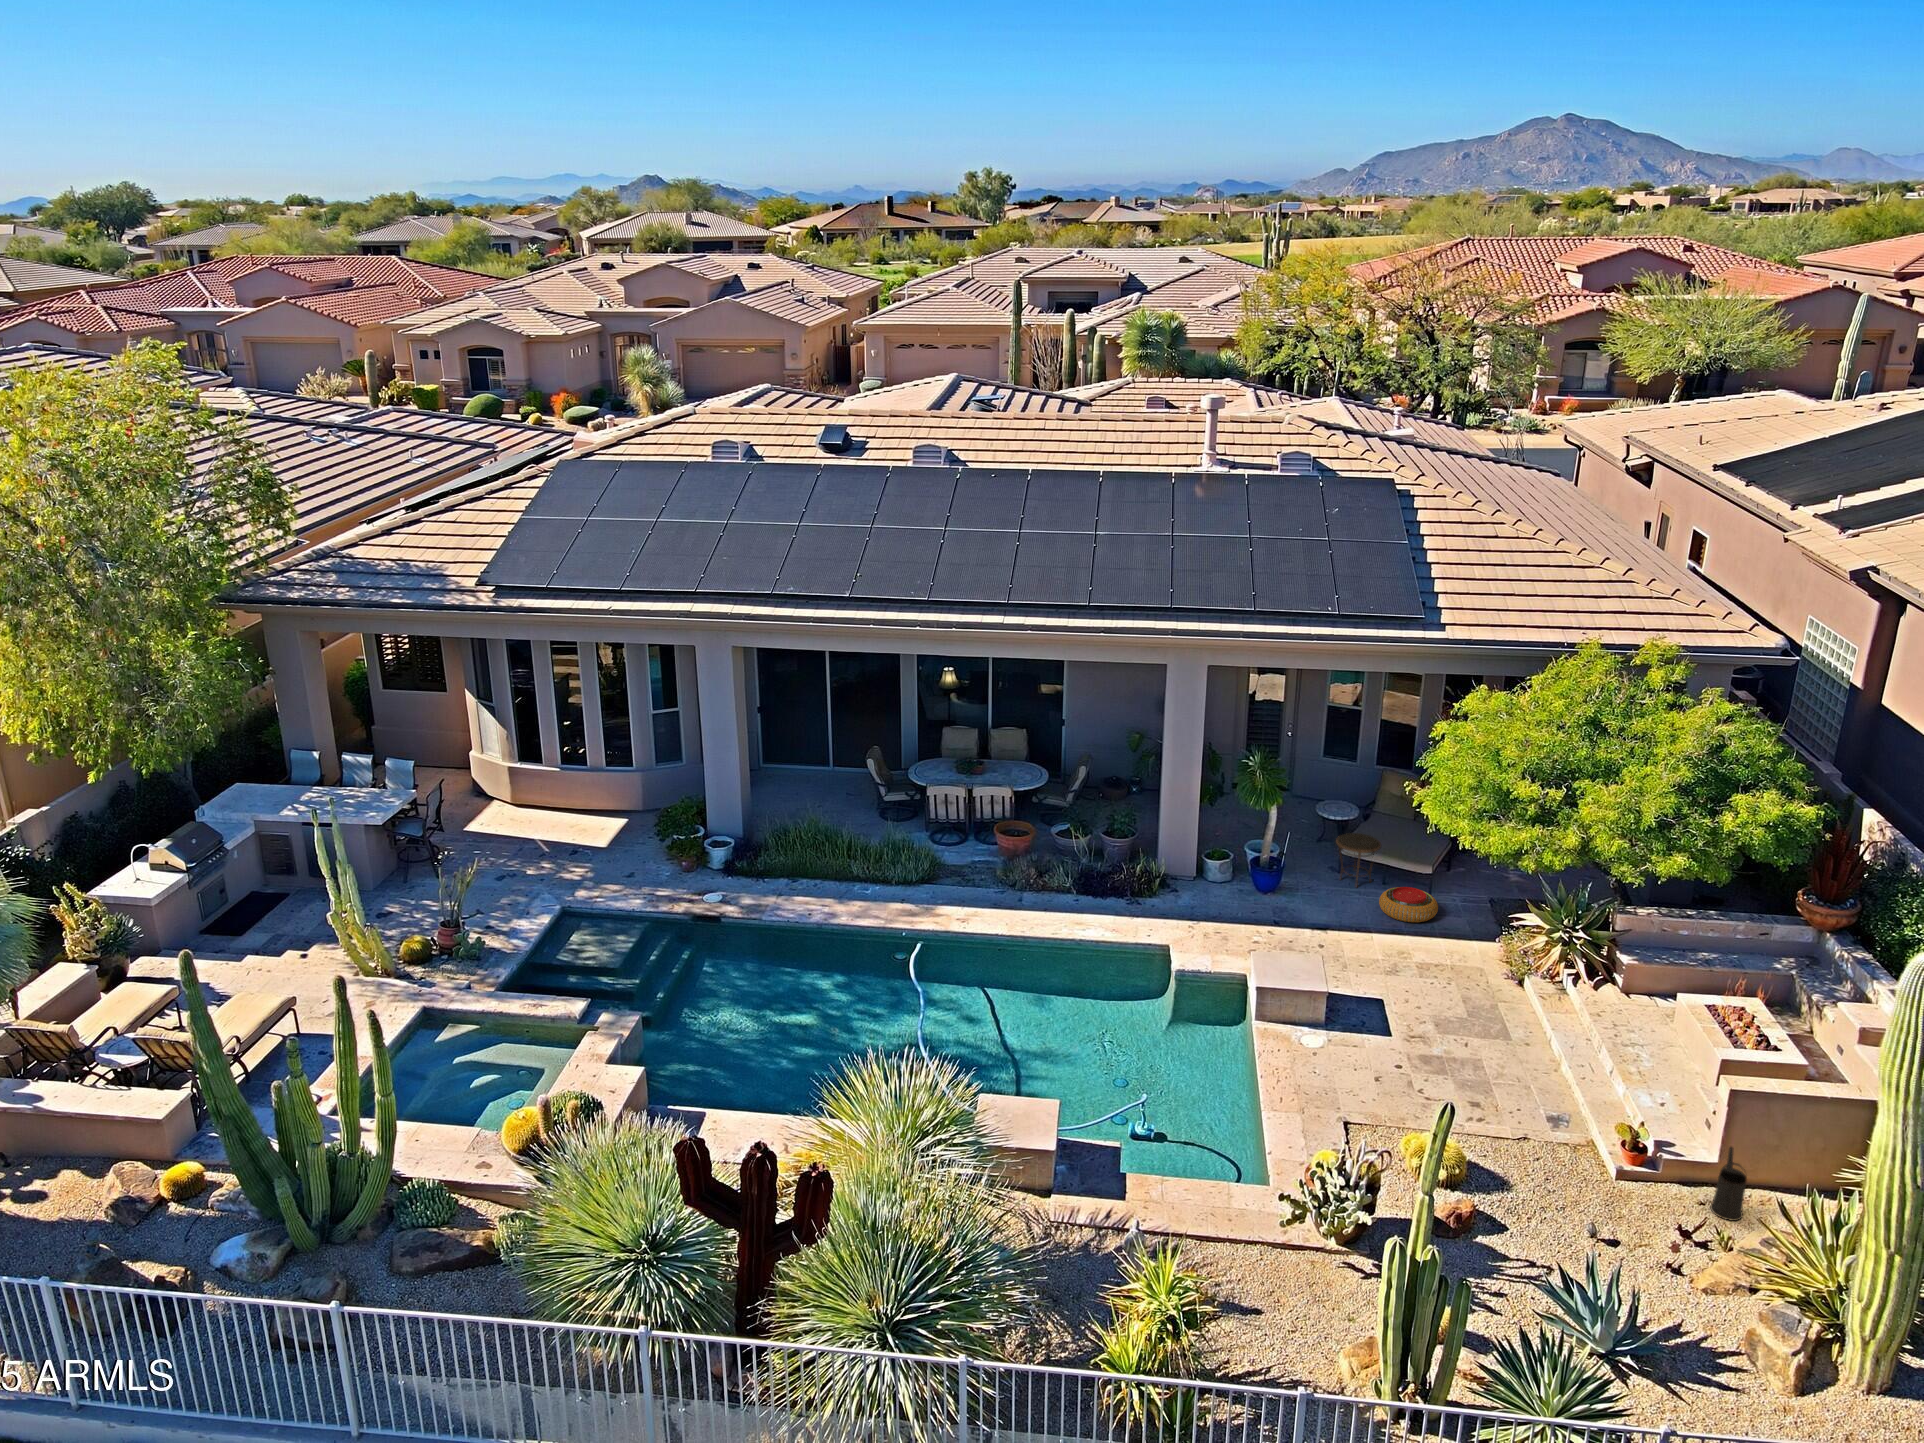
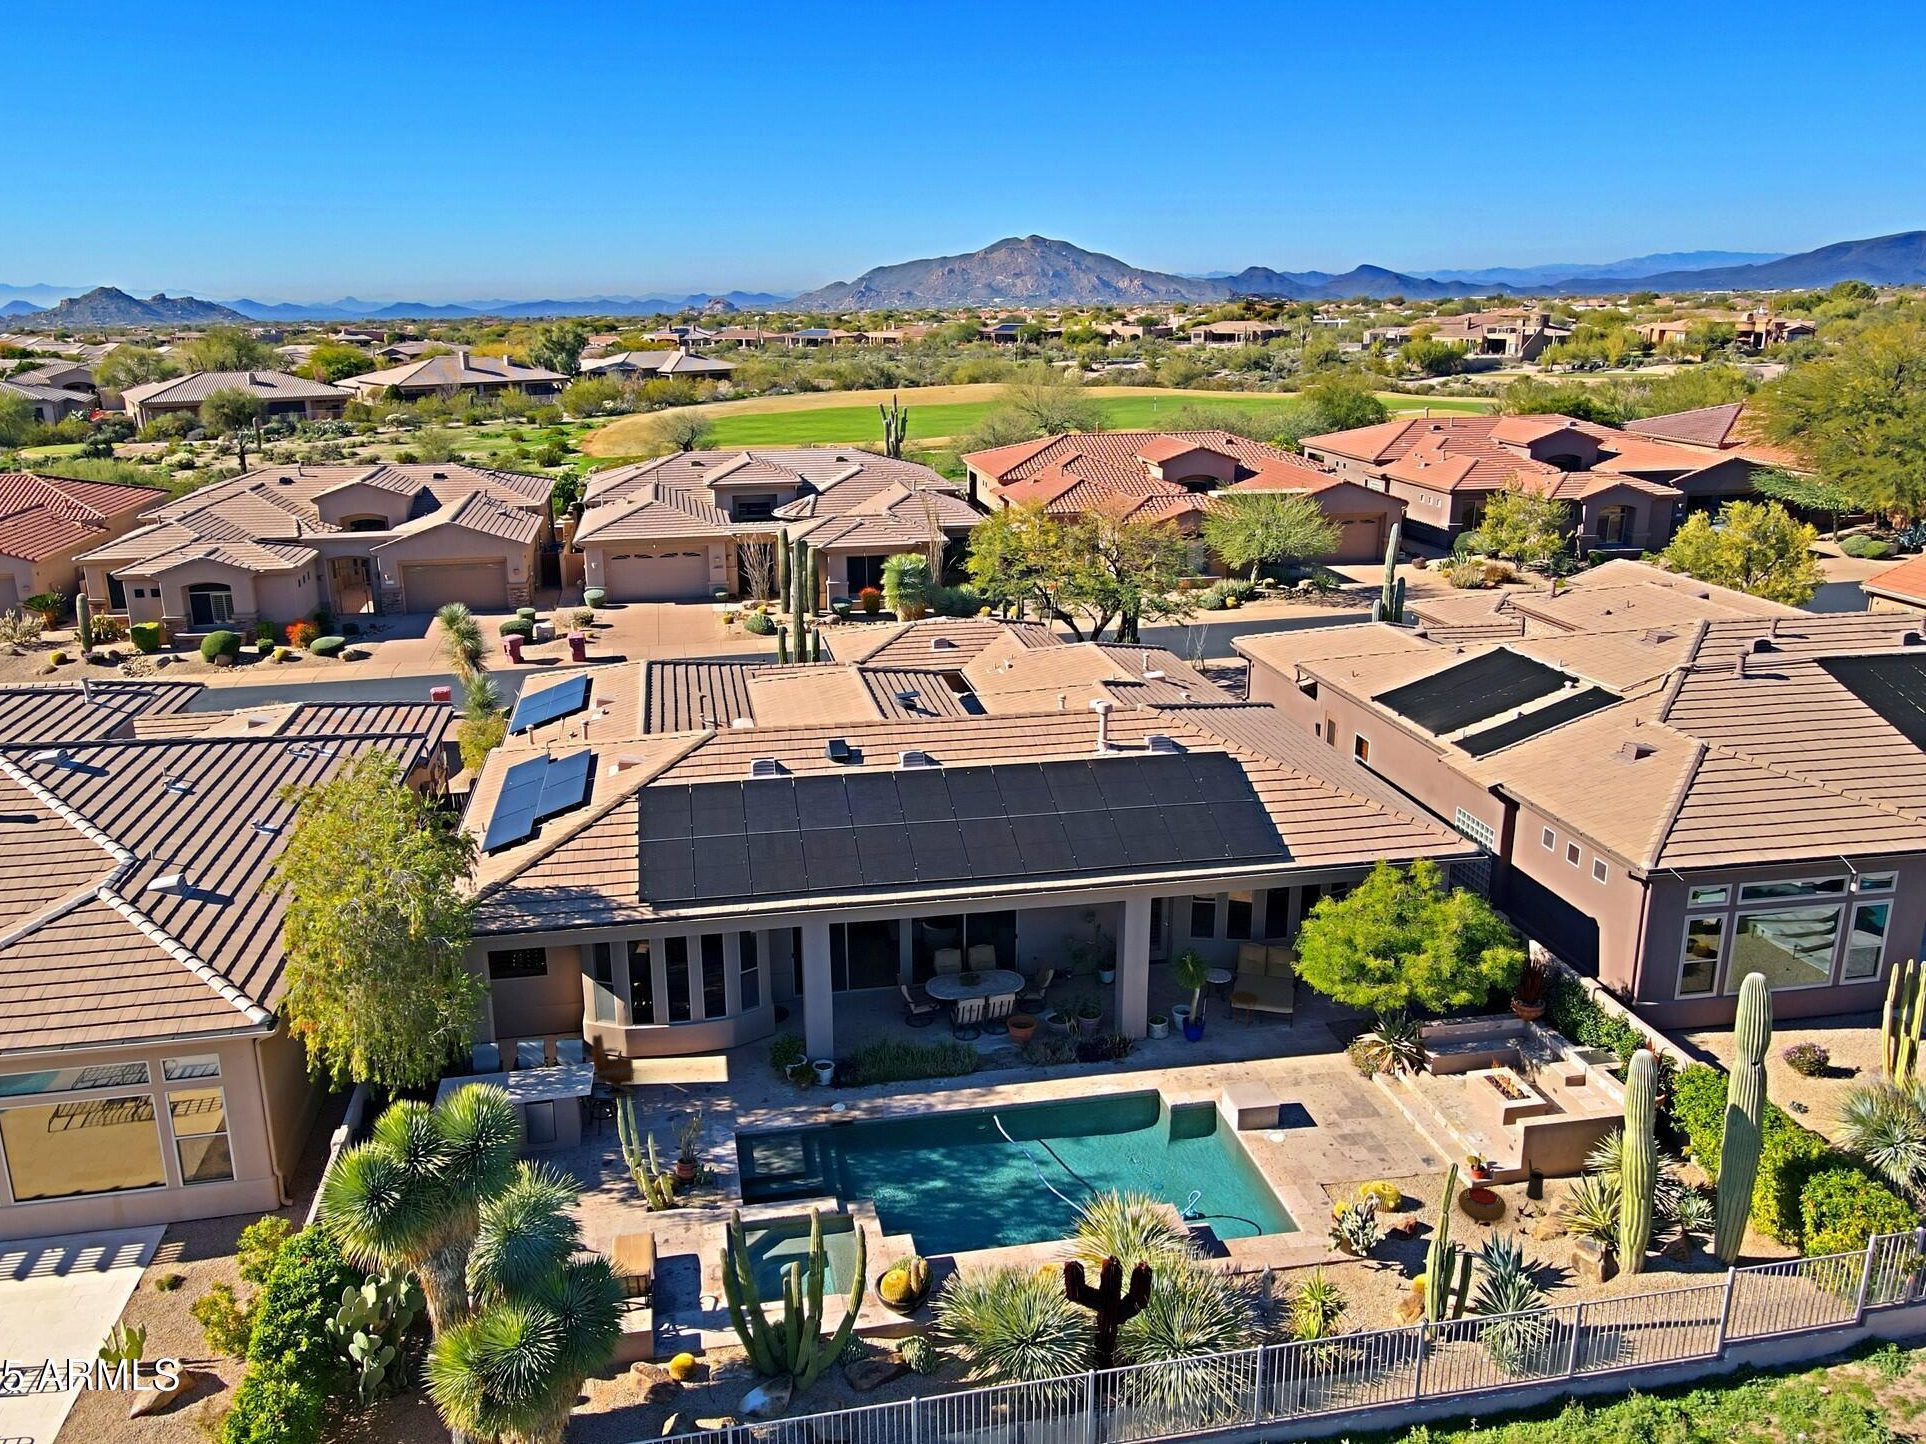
lounge chair: none [434,768,517,847] -> present [590,1034,635,1097]
pouf: present [1379,887,1438,922] -> present [1458,1187,1506,1220]

